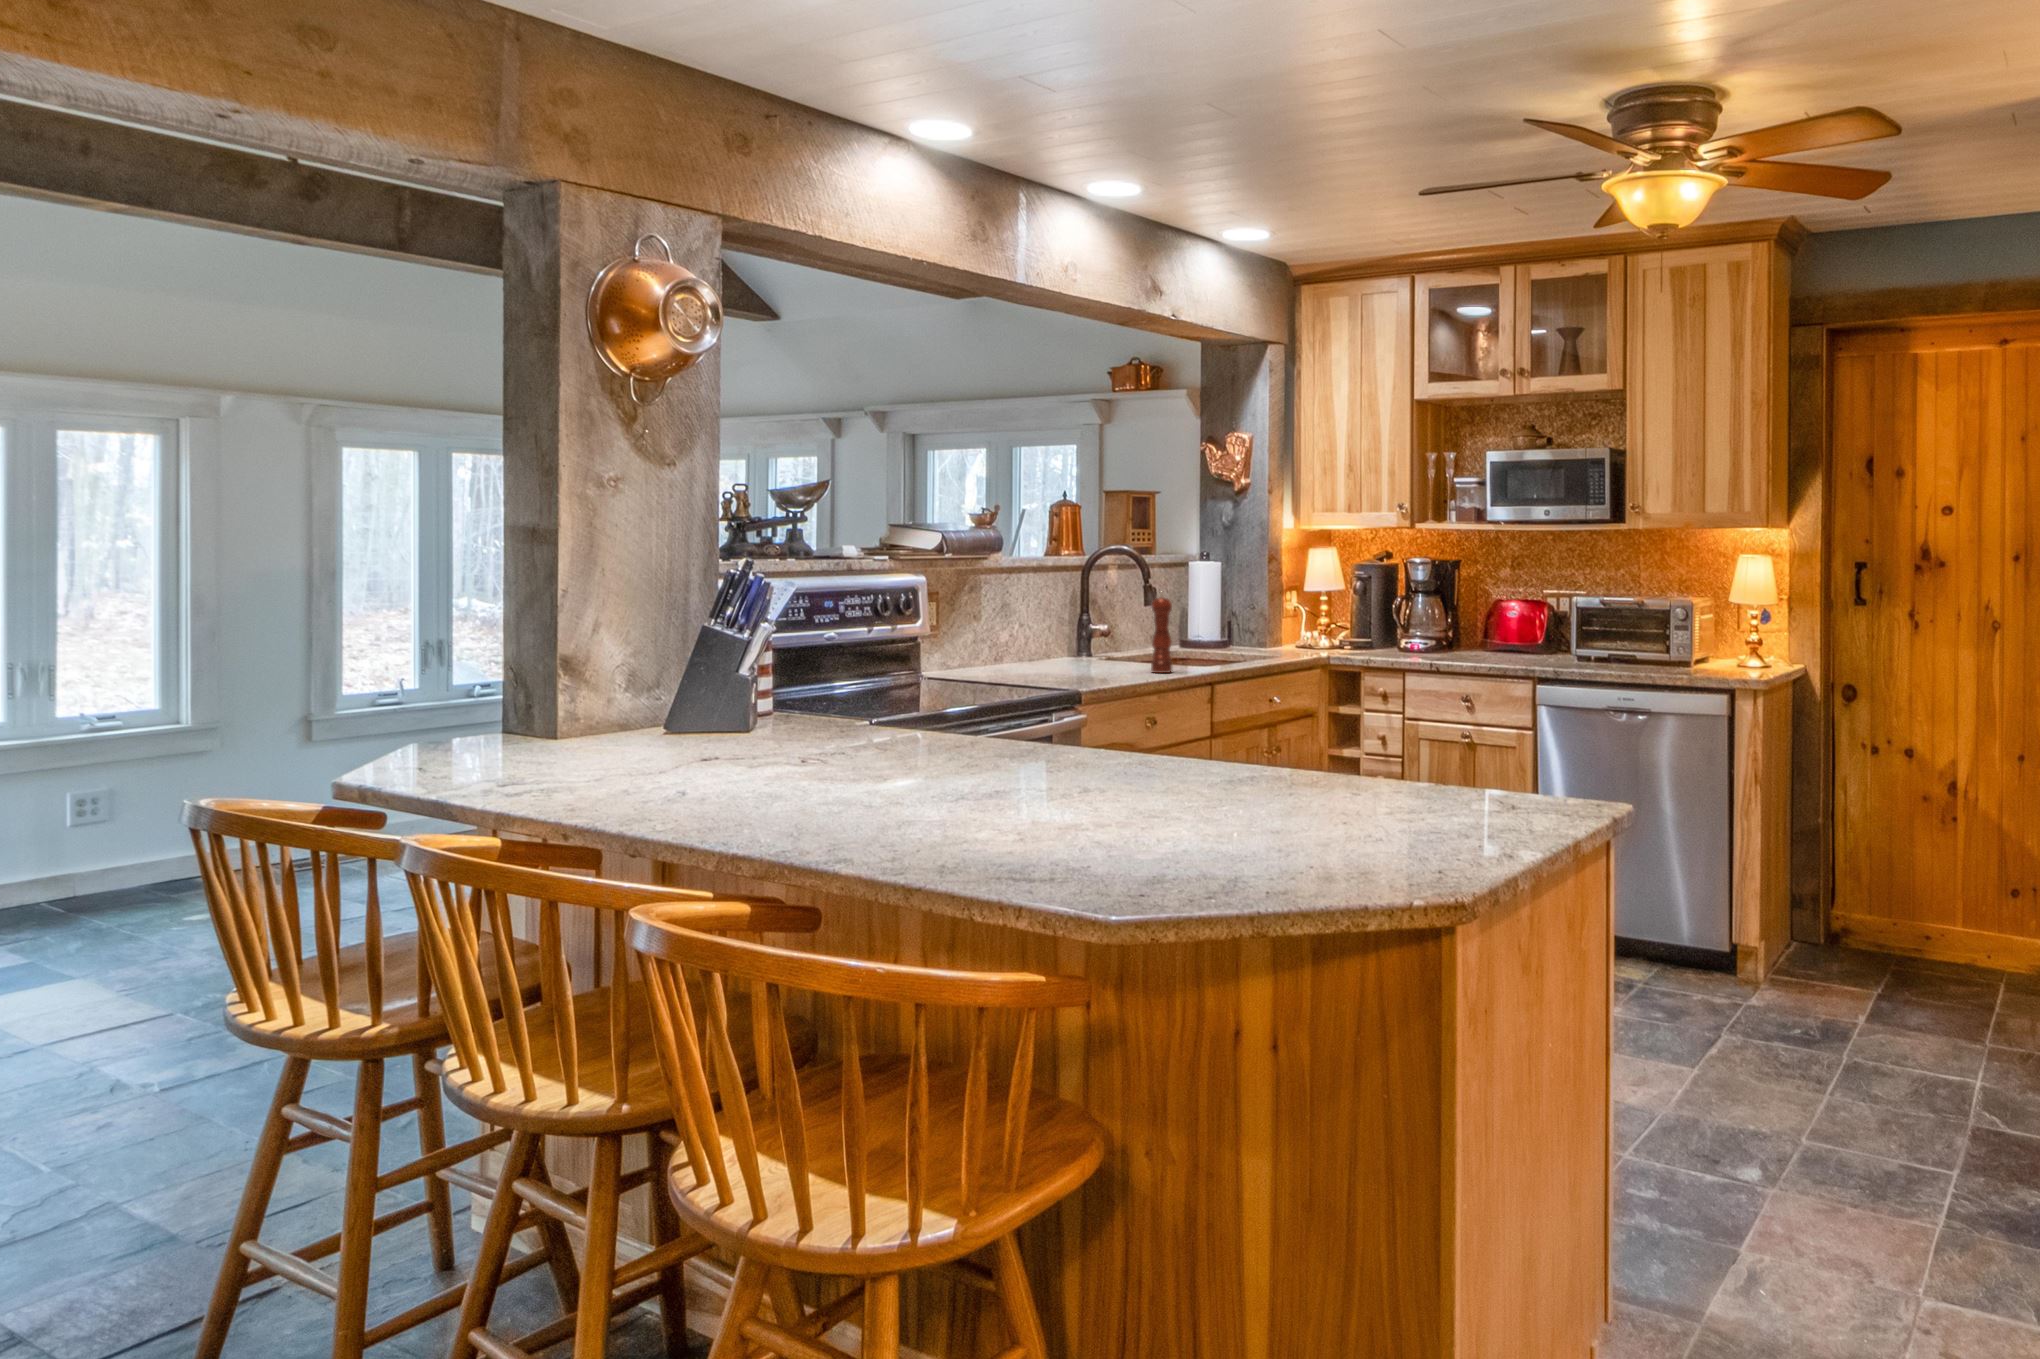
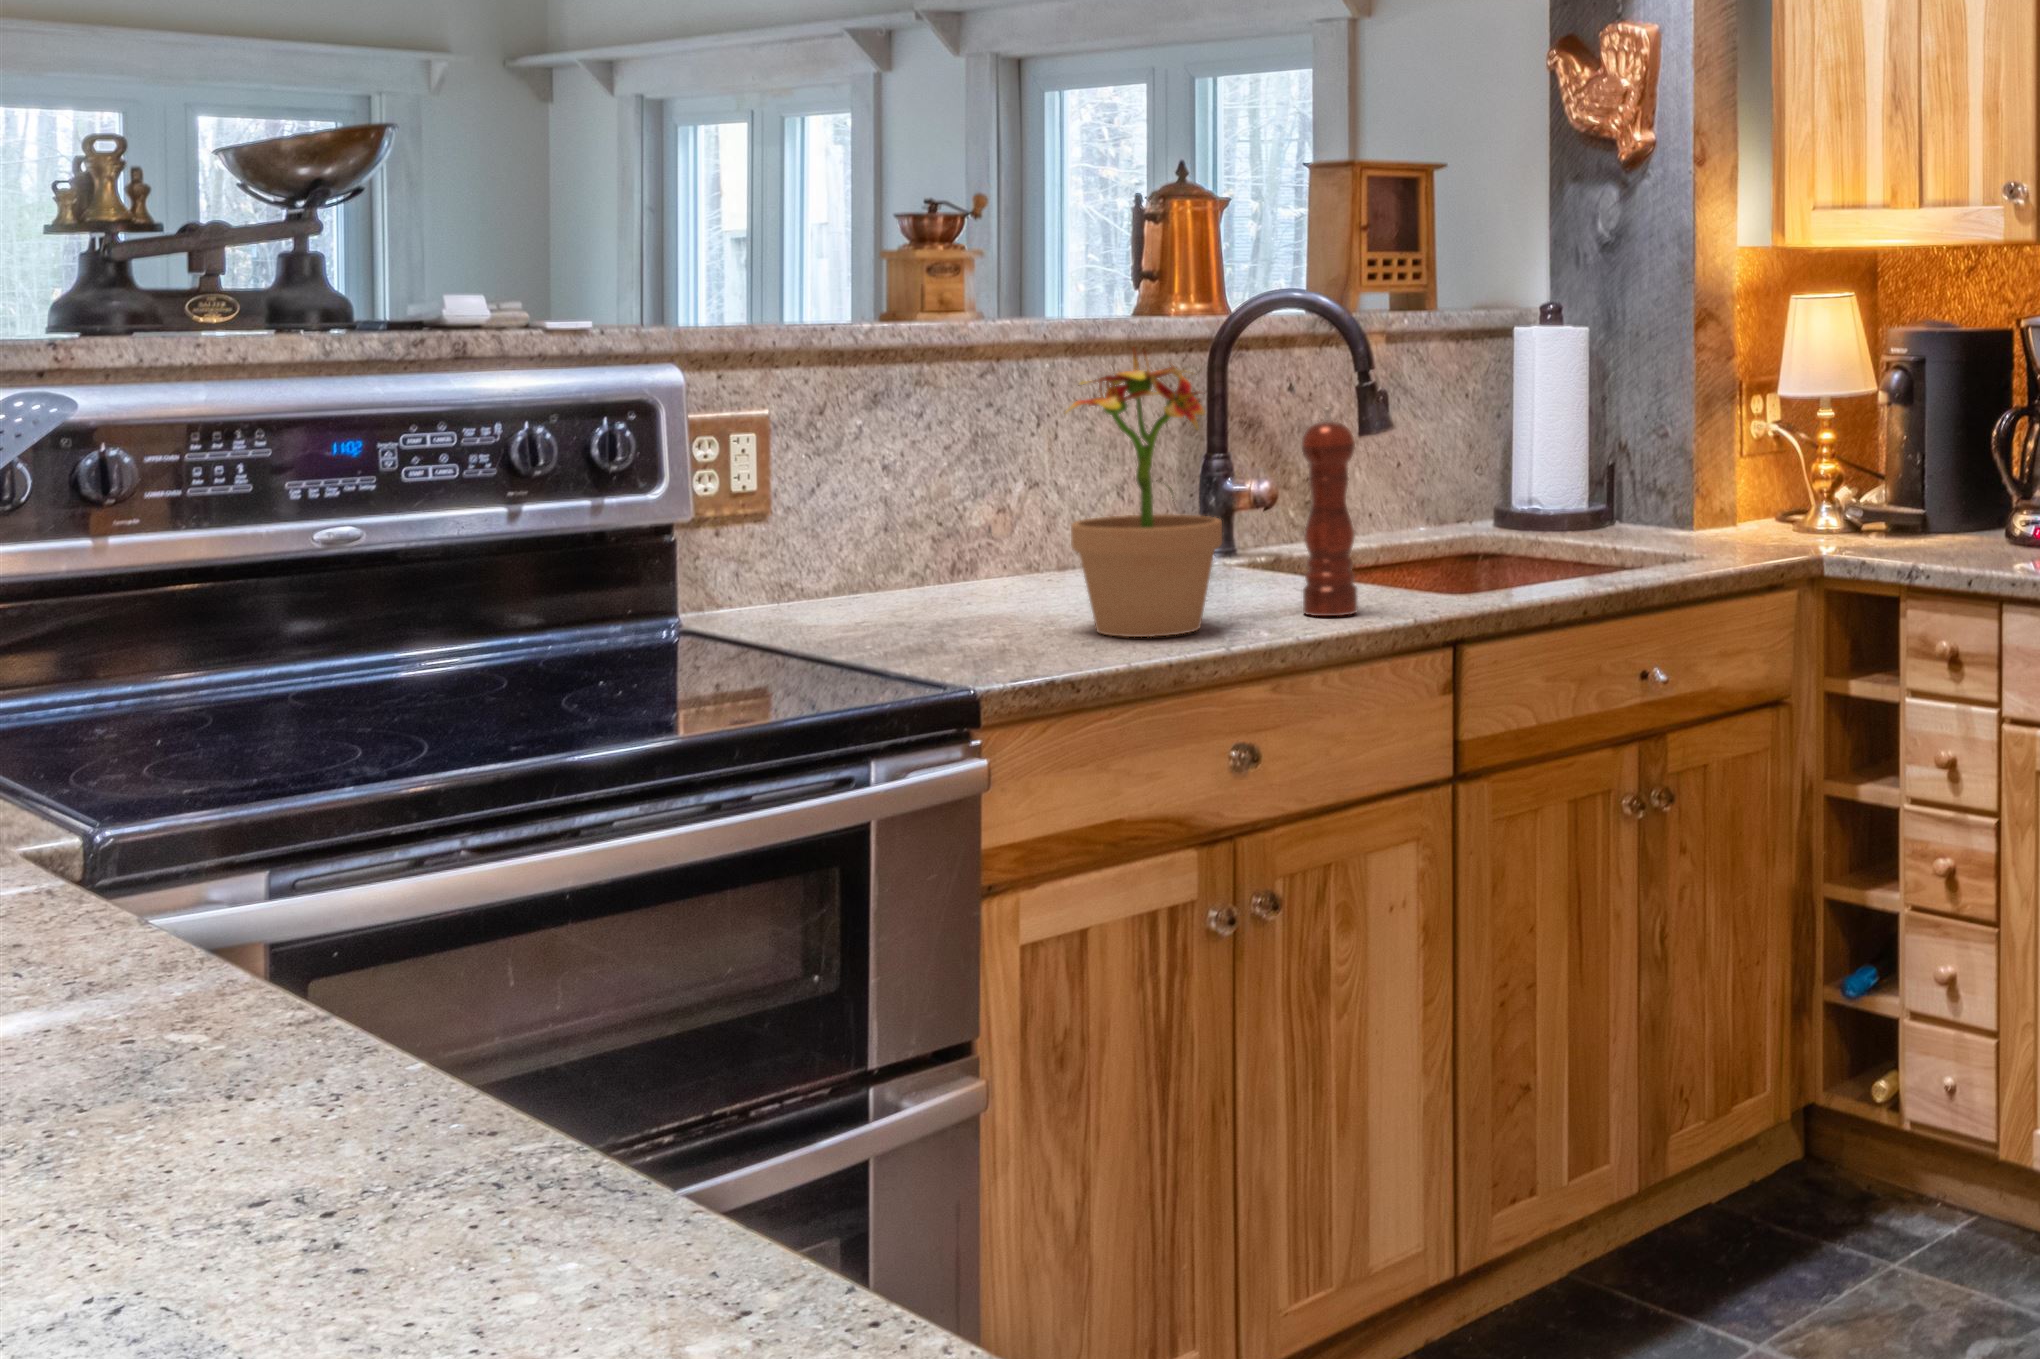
potted plant: none [1073,567,1130,678] -> present [1067,348,1222,637]

